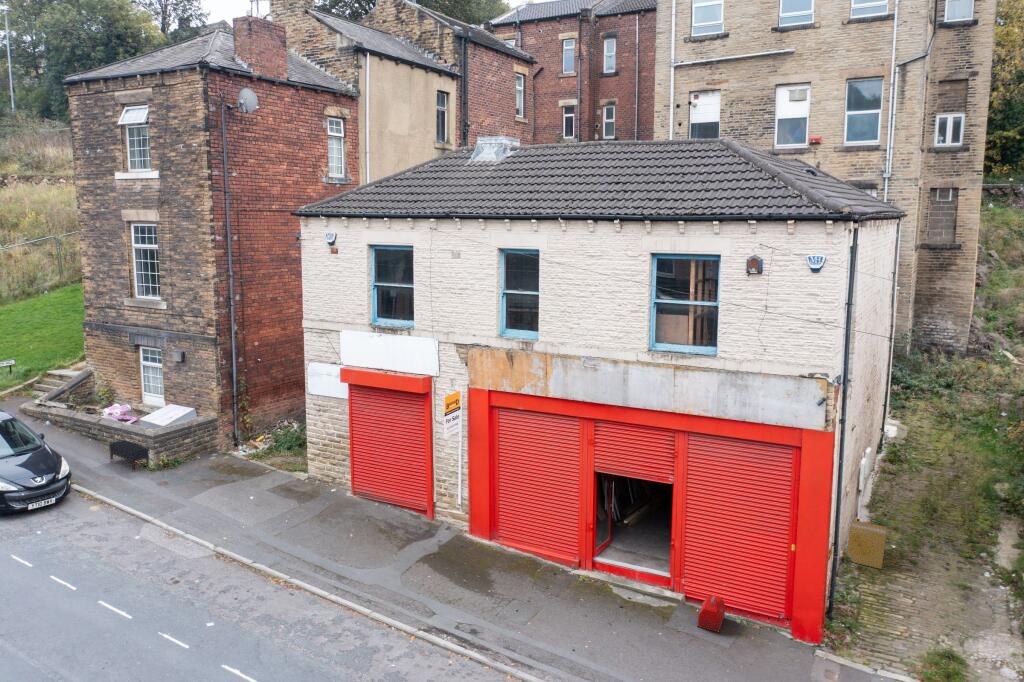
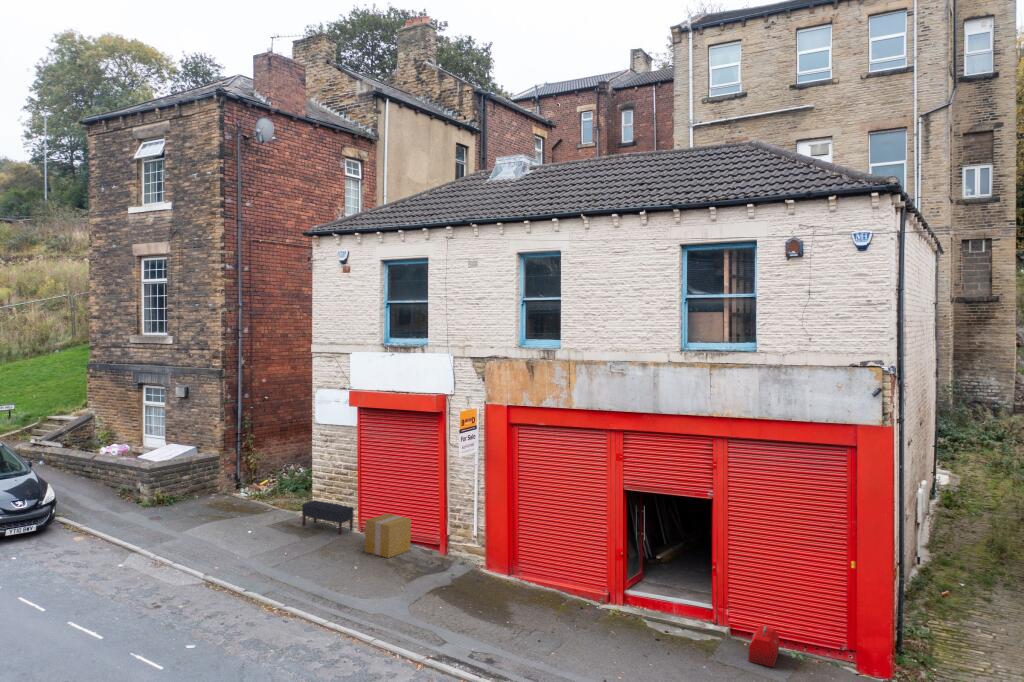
bench: present [109,440,149,471] -> present [302,500,354,534]
cardboard box: present [847,520,887,569] -> present [365,514,411,558]

